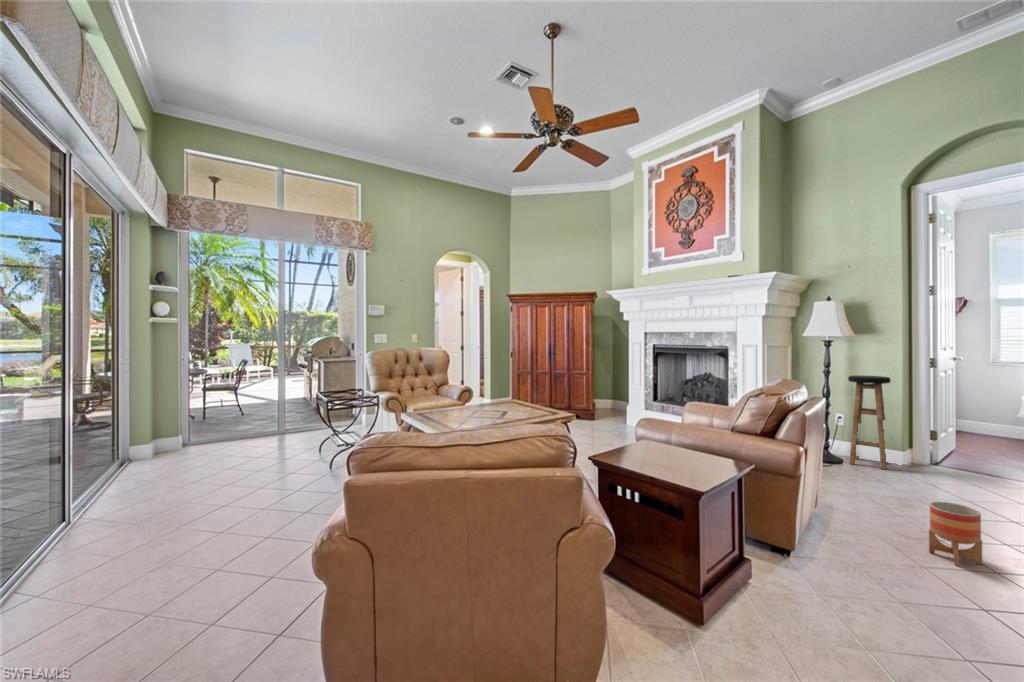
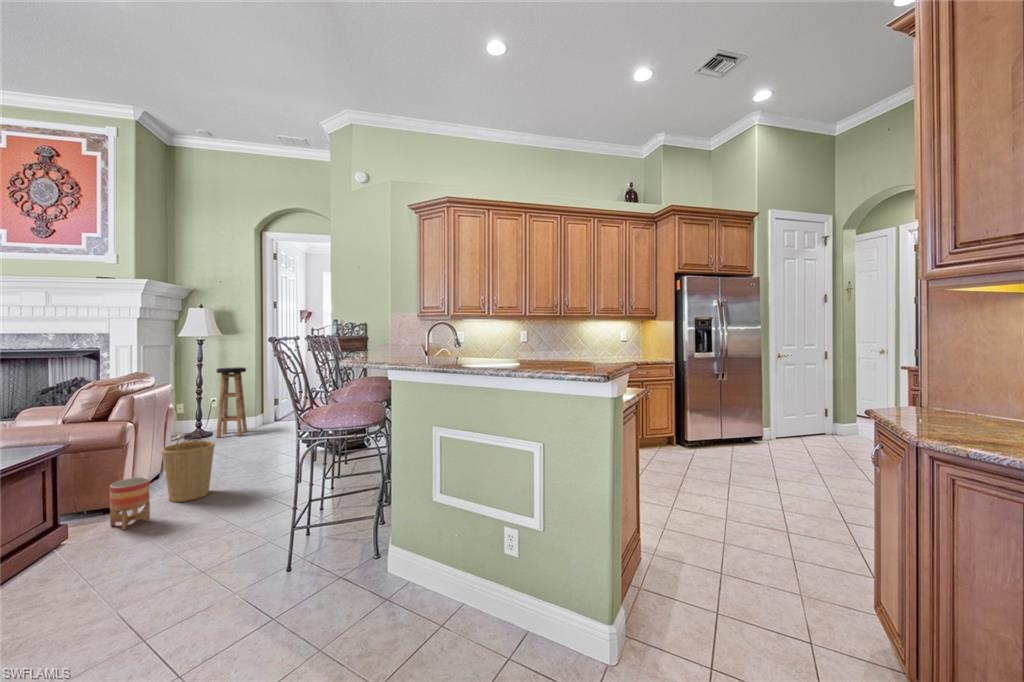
basket: none [837,471,918,576] -> present [161,433,215,502]
planter: present [929,502,982,565] -> present [110,477,150,530]

